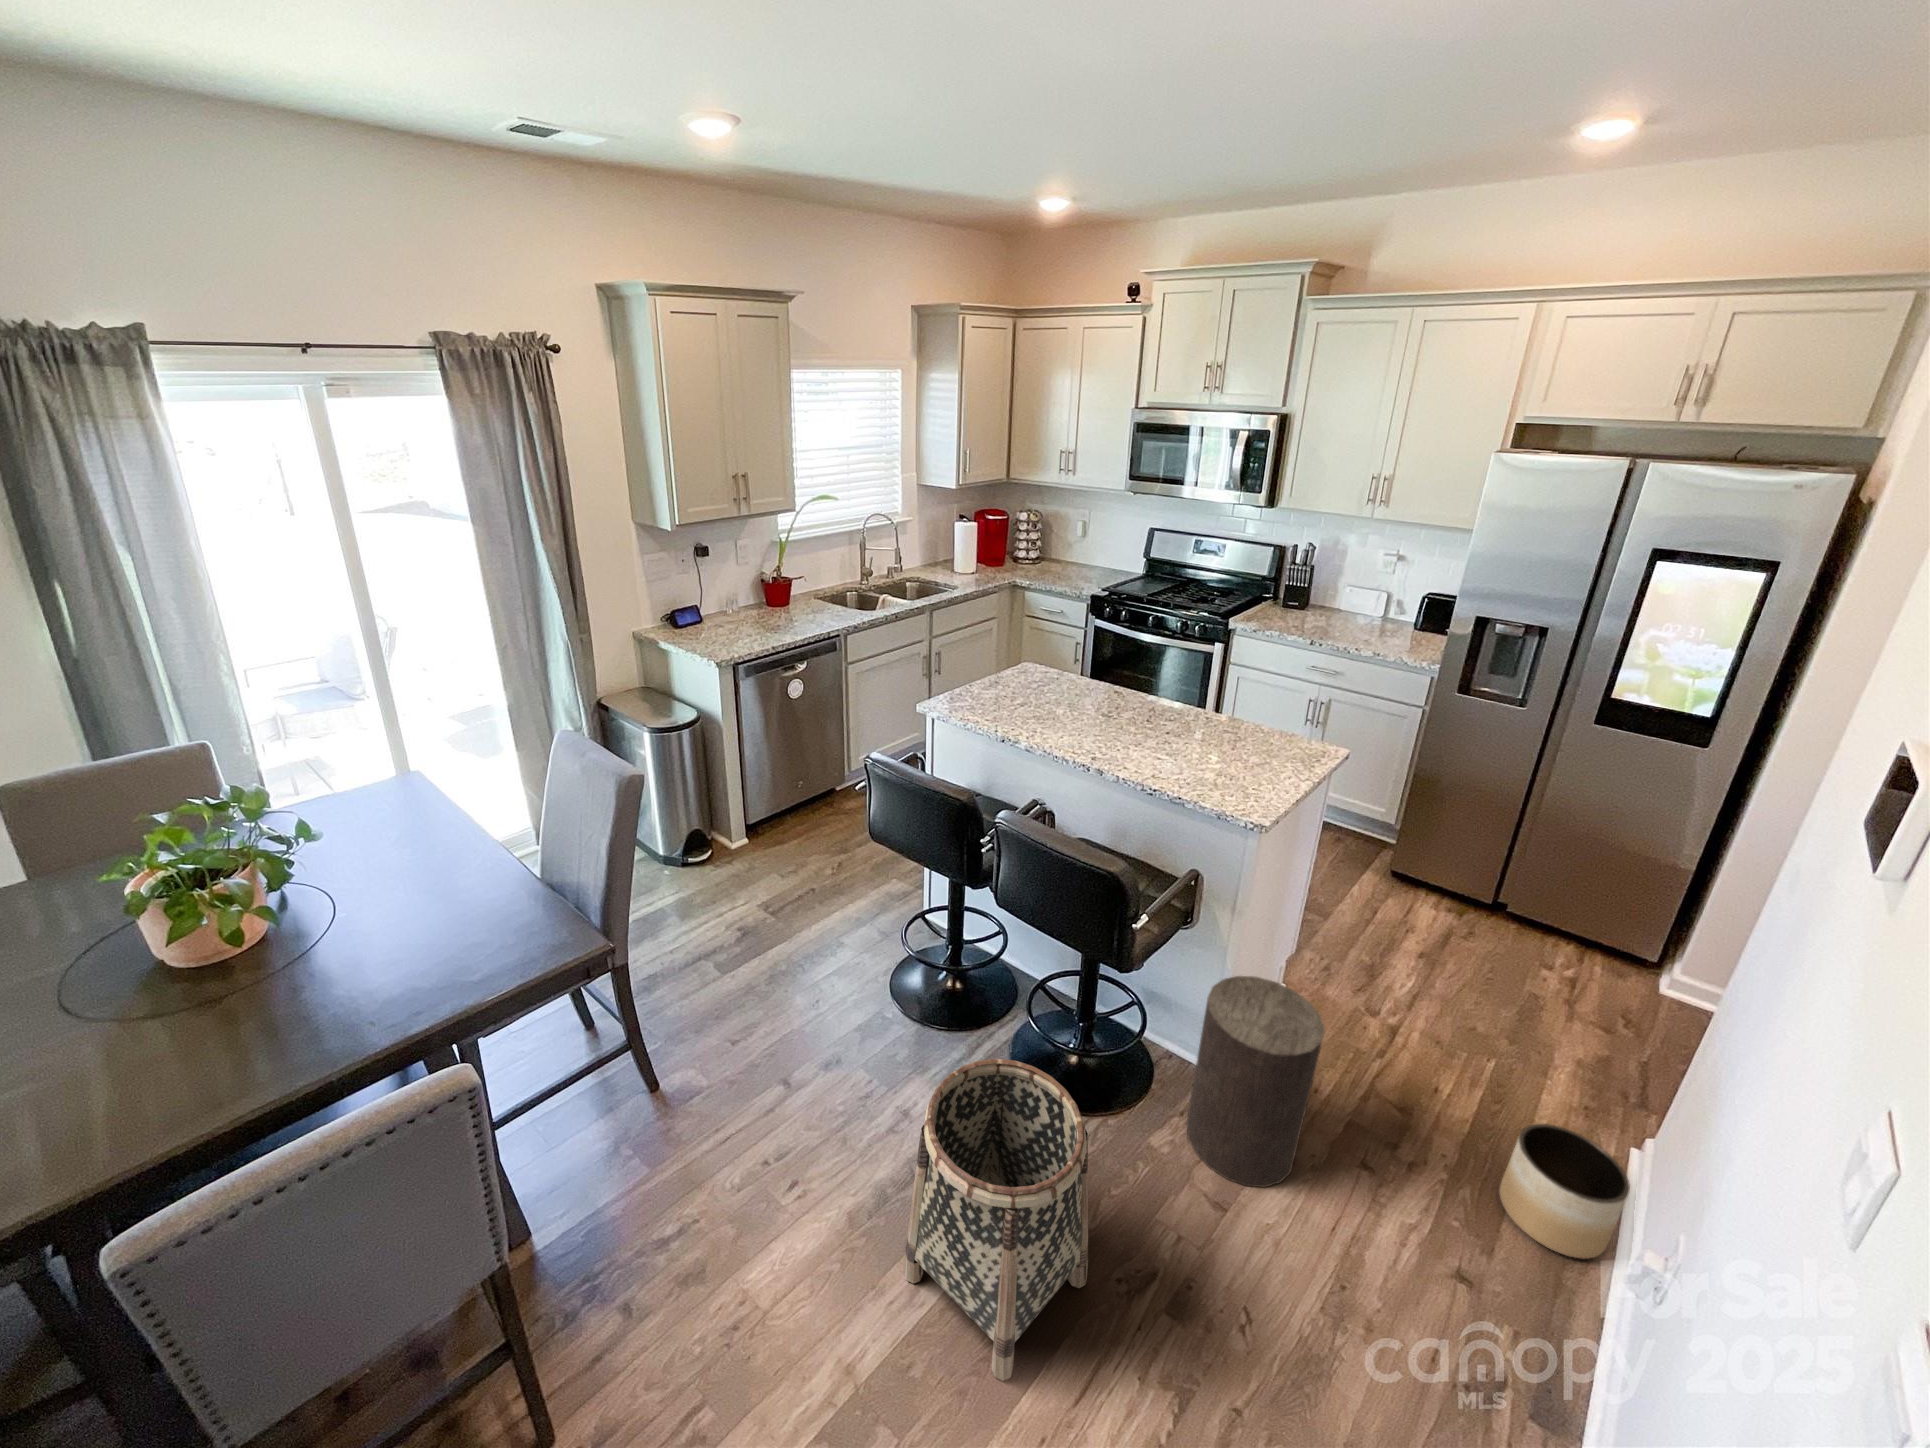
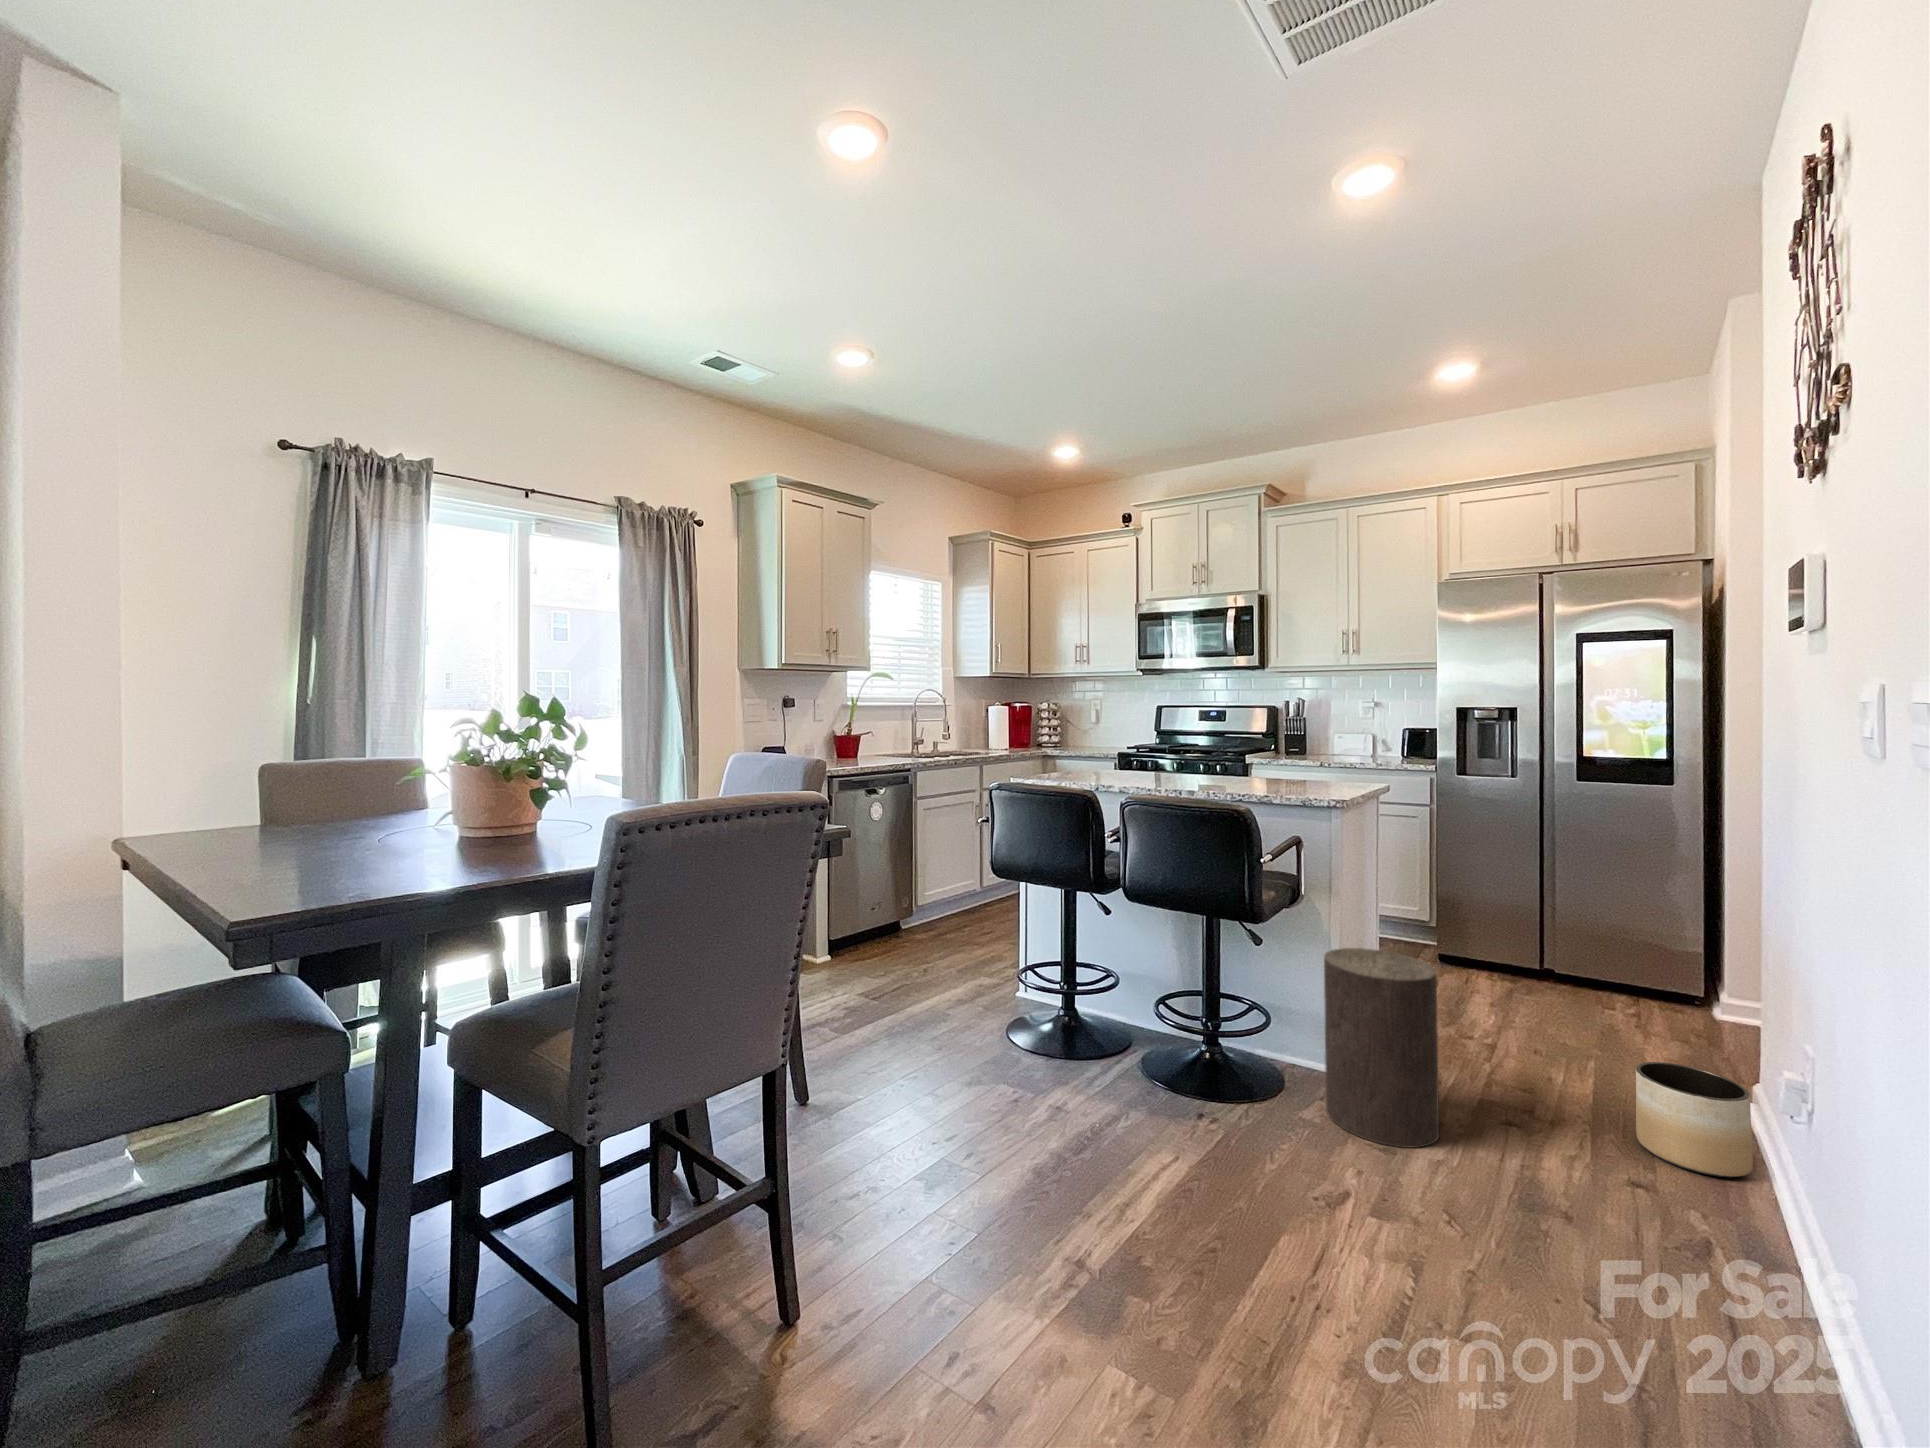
basket: present [904,1059,1088,1381] -> none [1096,975,1277,1274]

